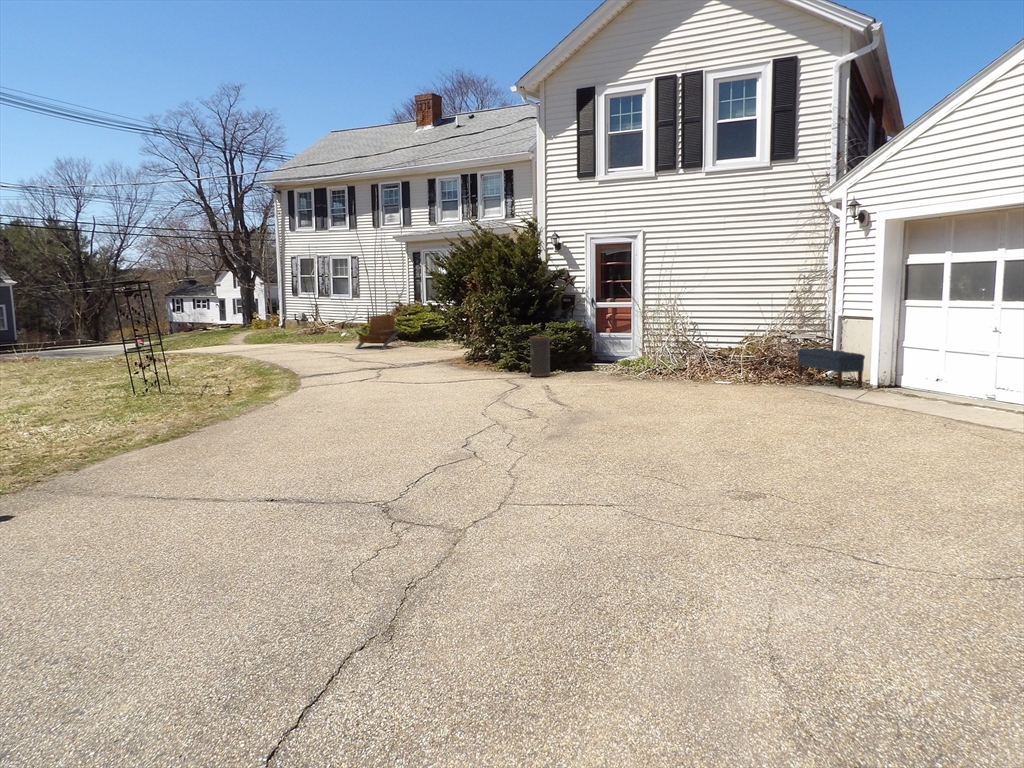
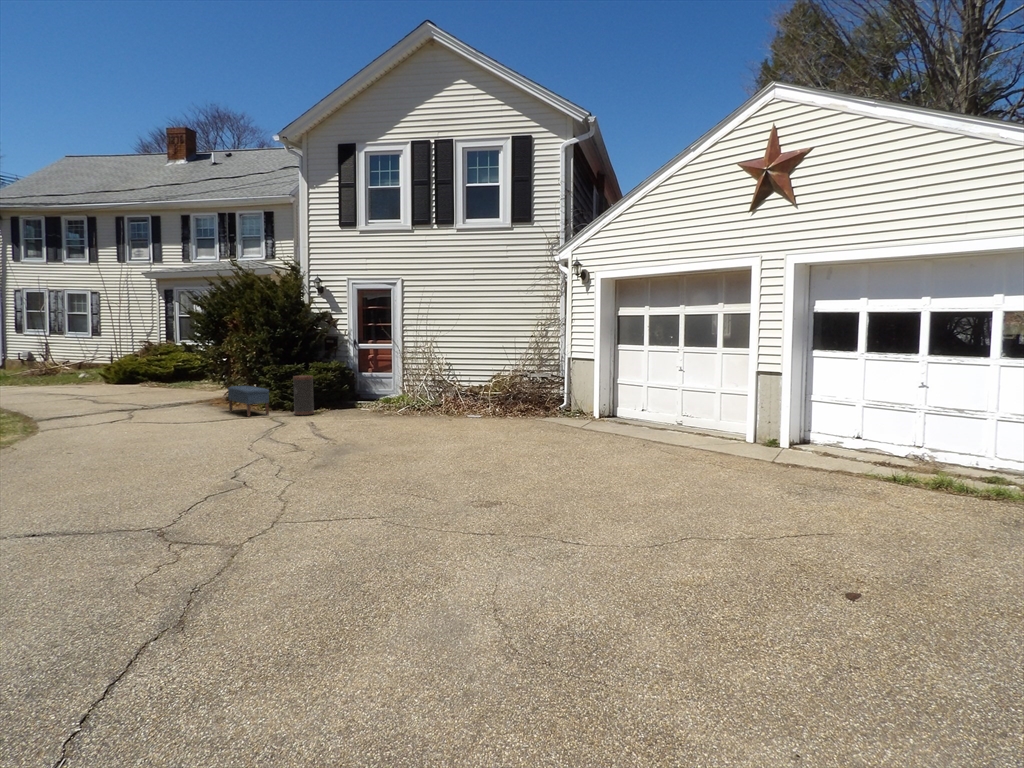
lounge chair: present [356,316,400,349] -> none [95,356,151,392]
bench: present [798,348,865,388] -> present [228,386,269,417]

